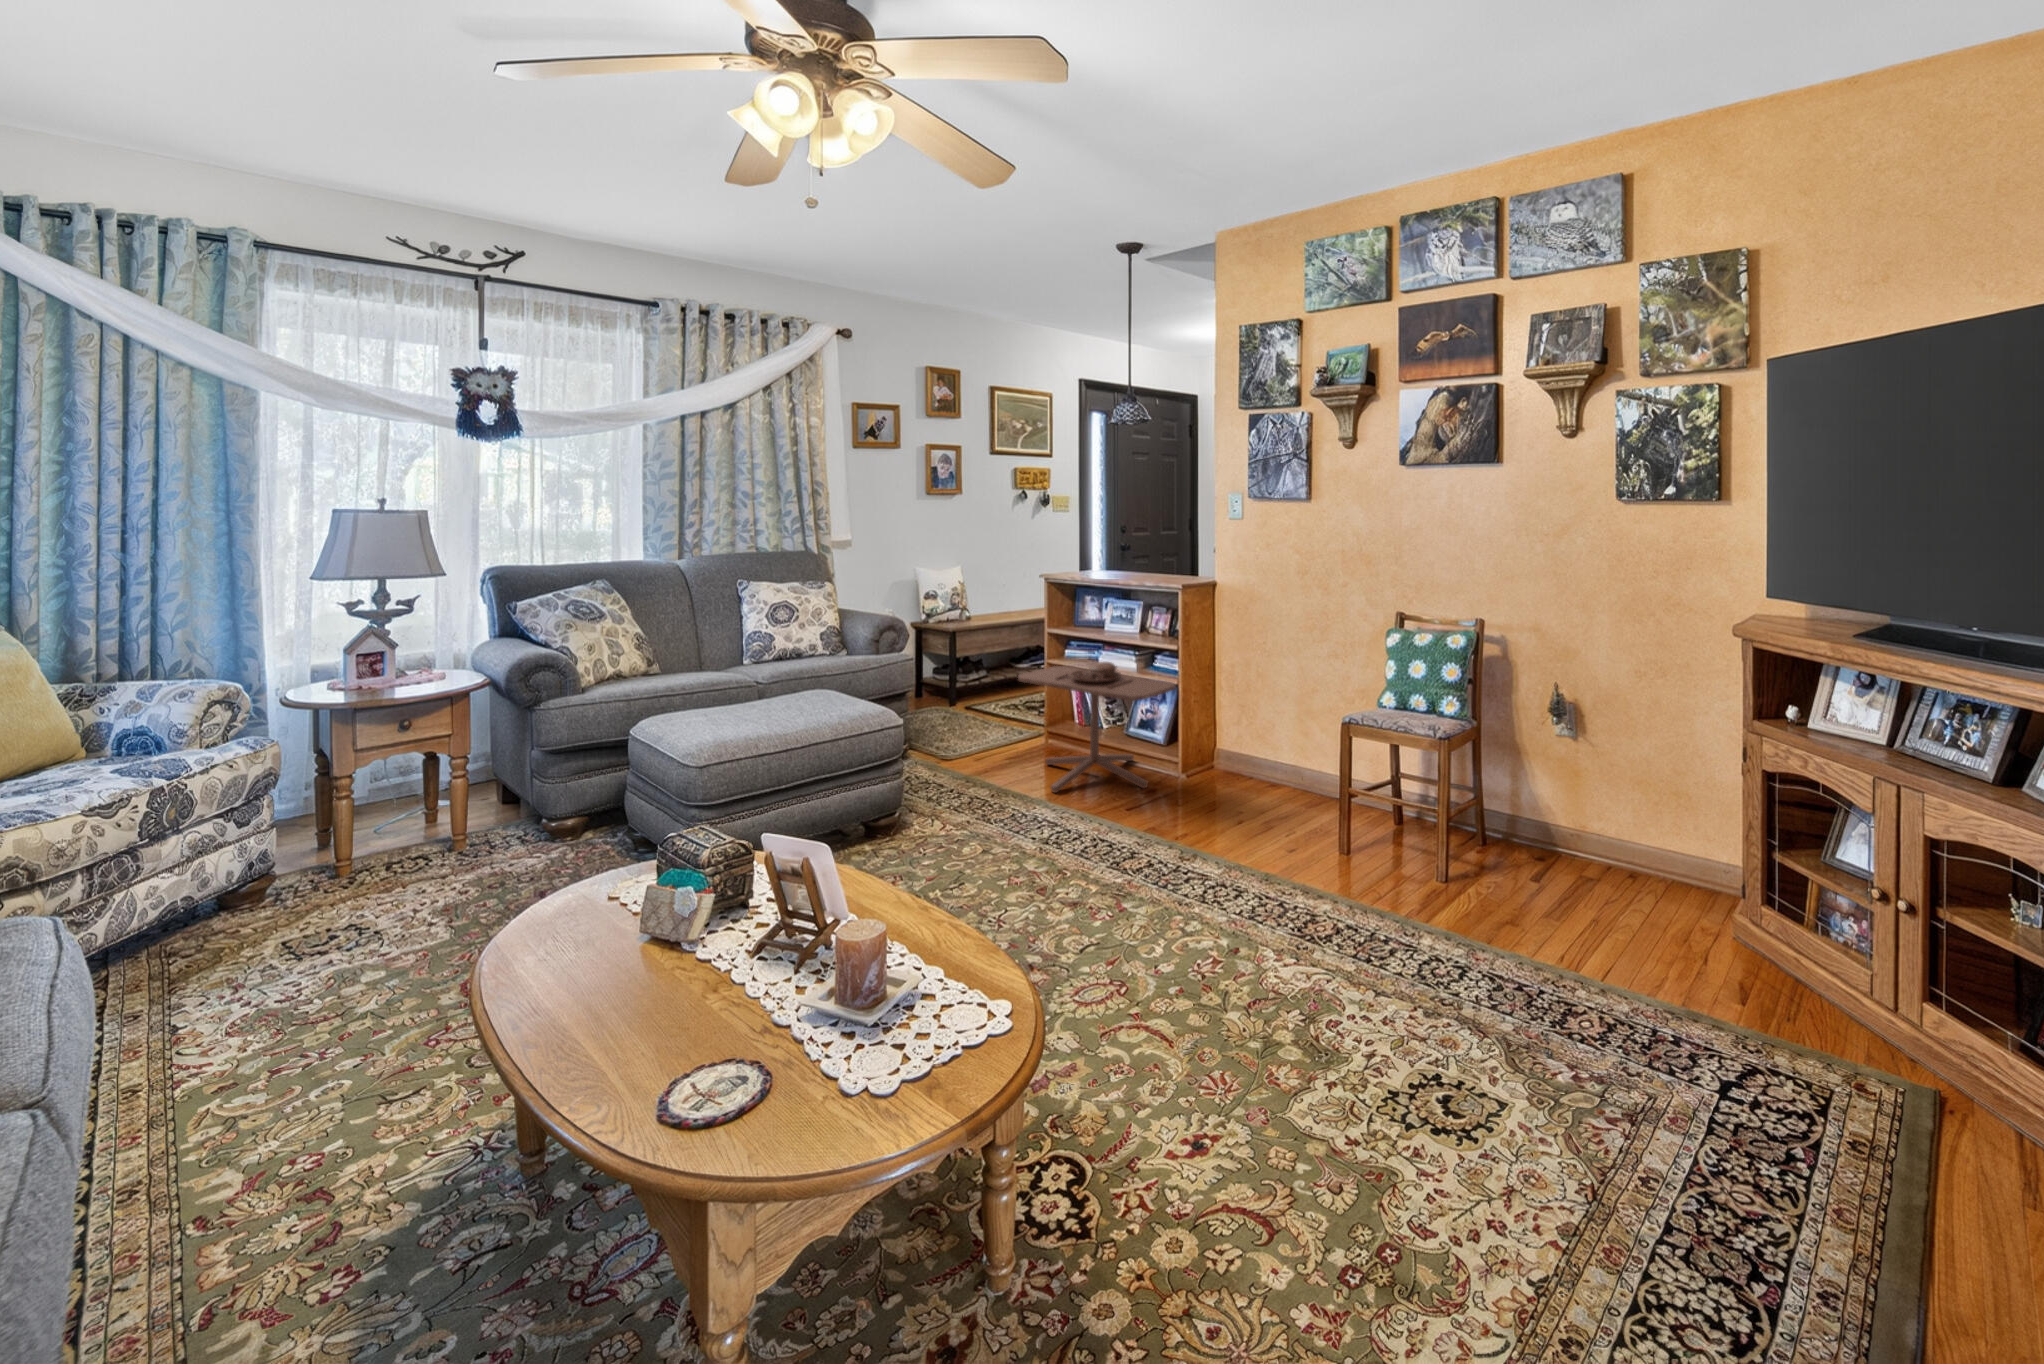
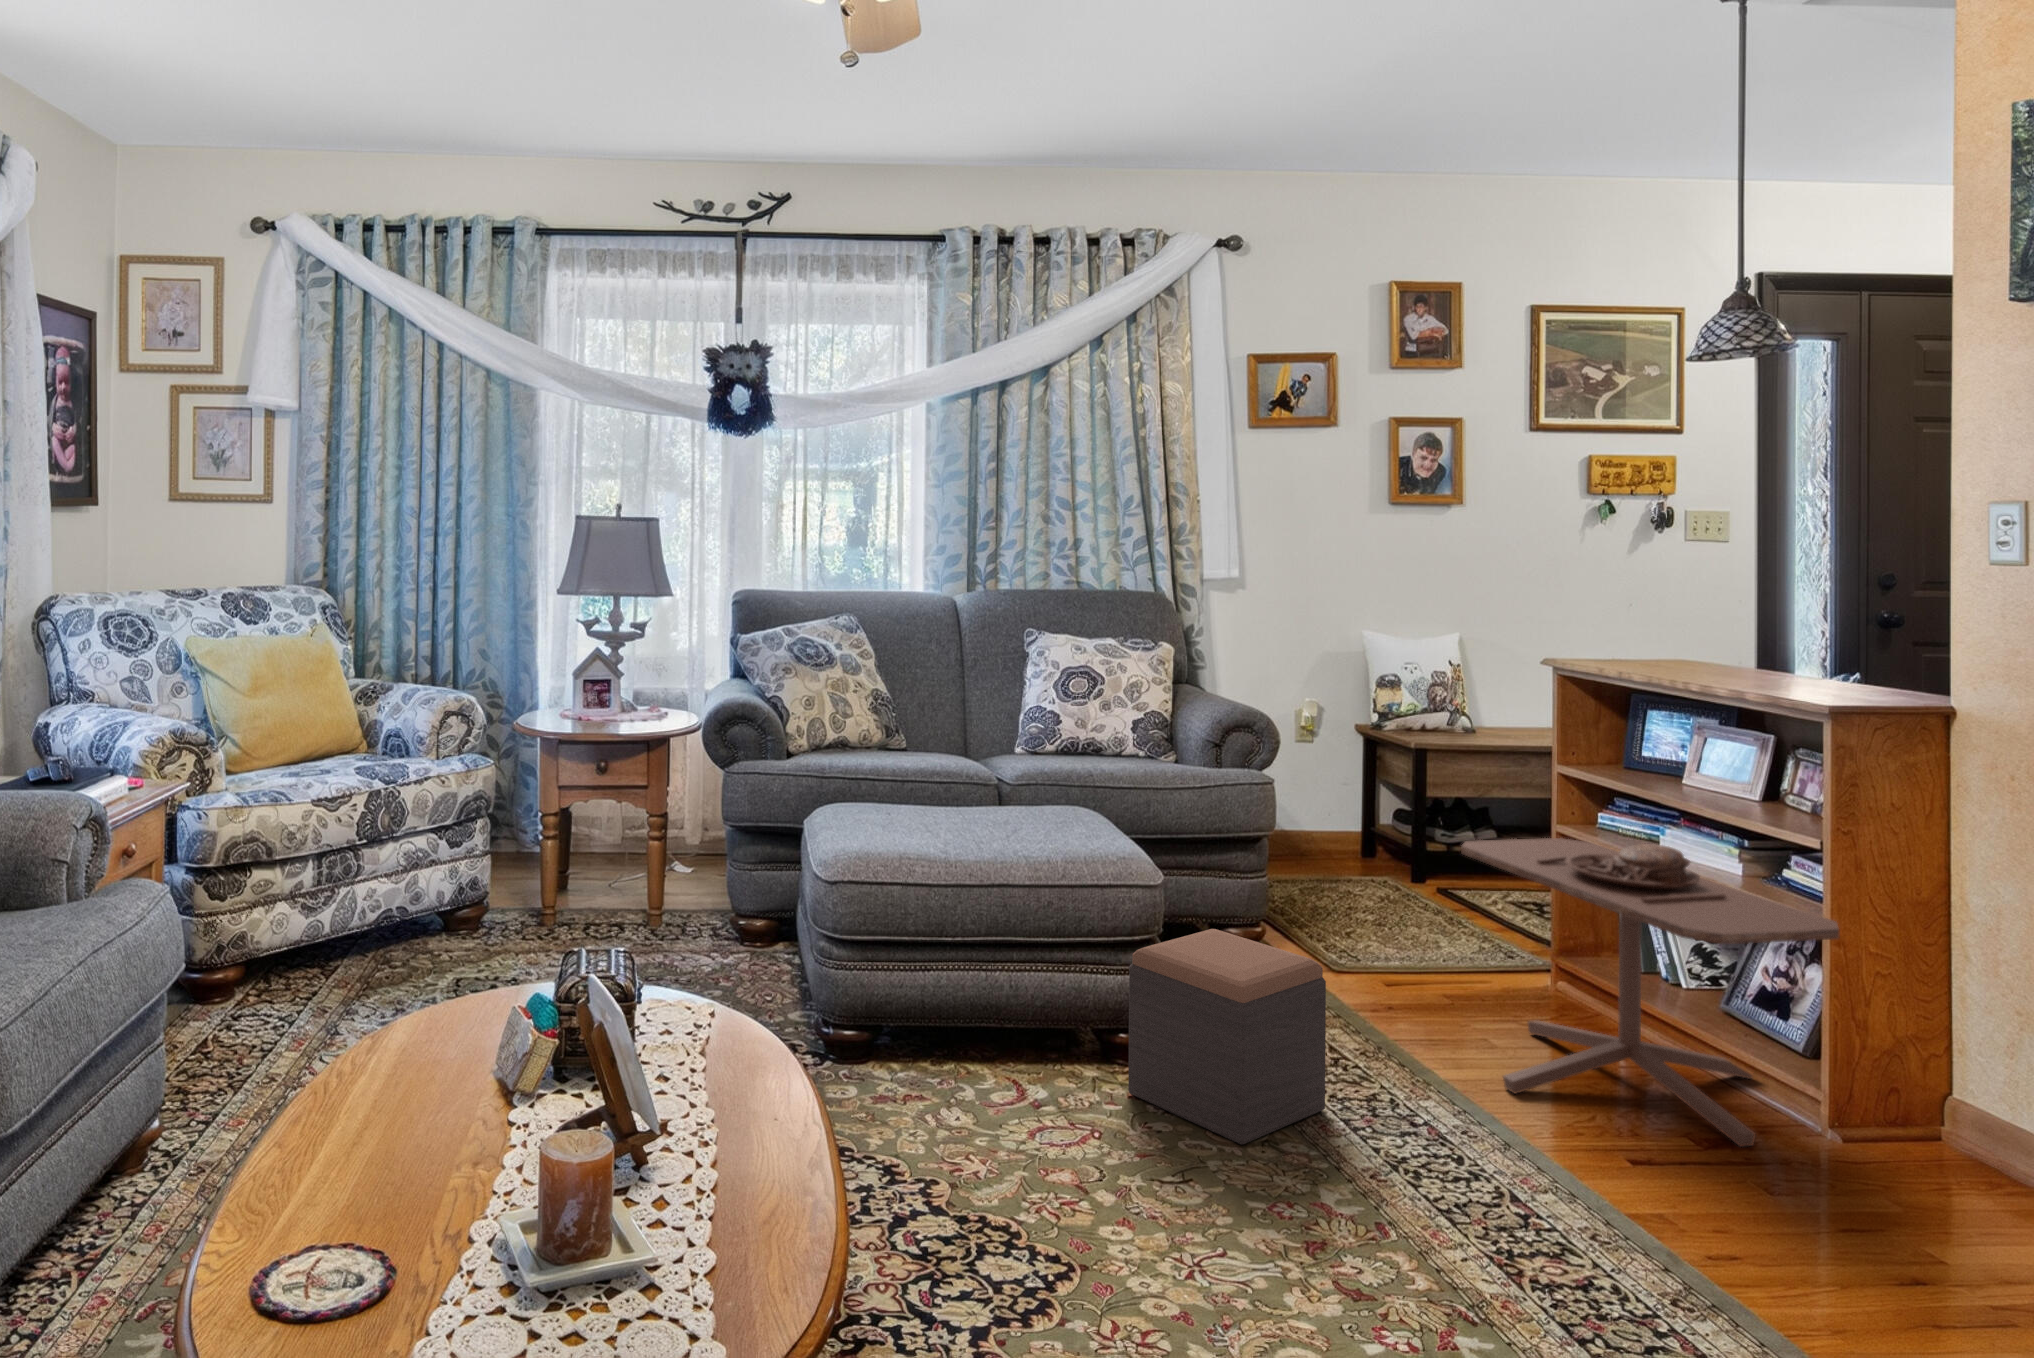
footstool: none [887,744,986,853] -> present [1128,929,1326,1145]

